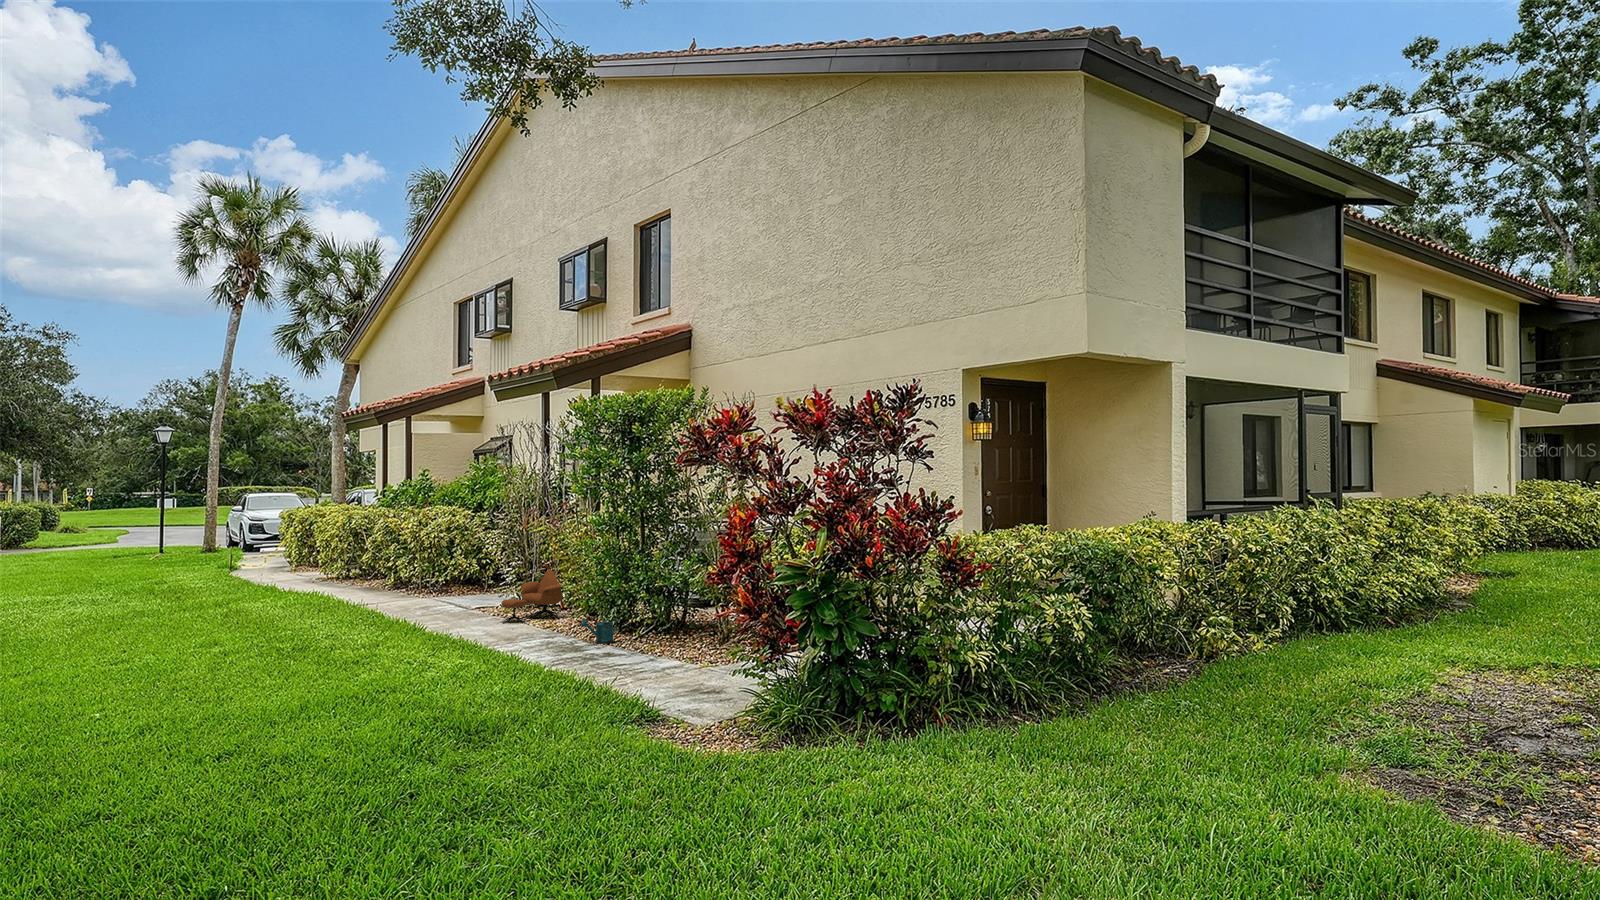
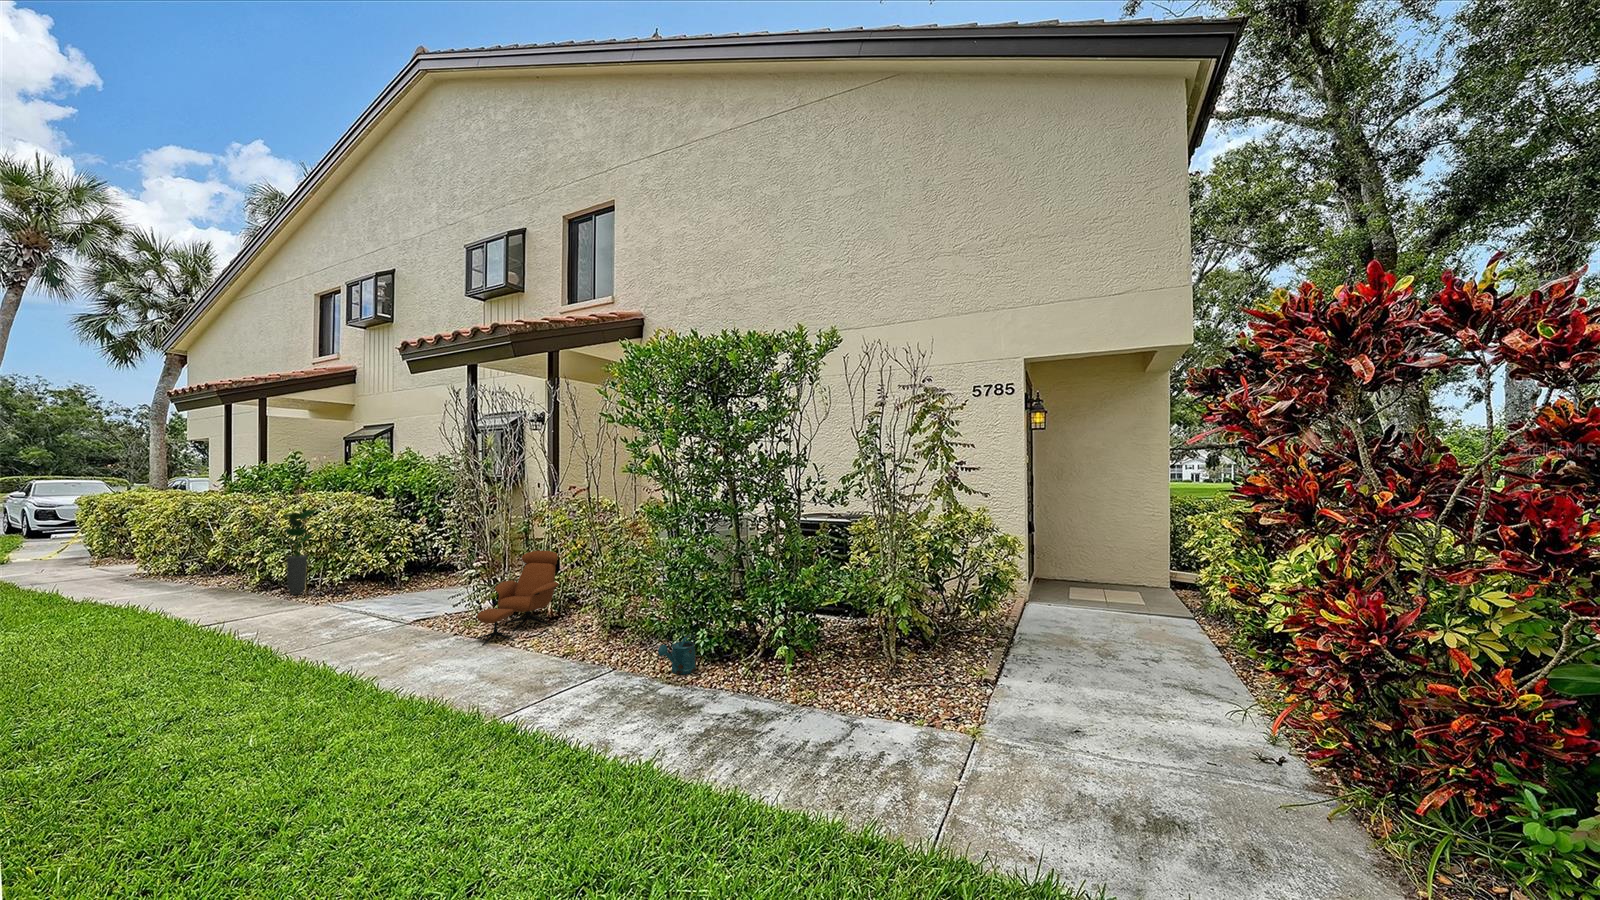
potted plant: none [399,523,432,592] -> present [284,510,319,595]

